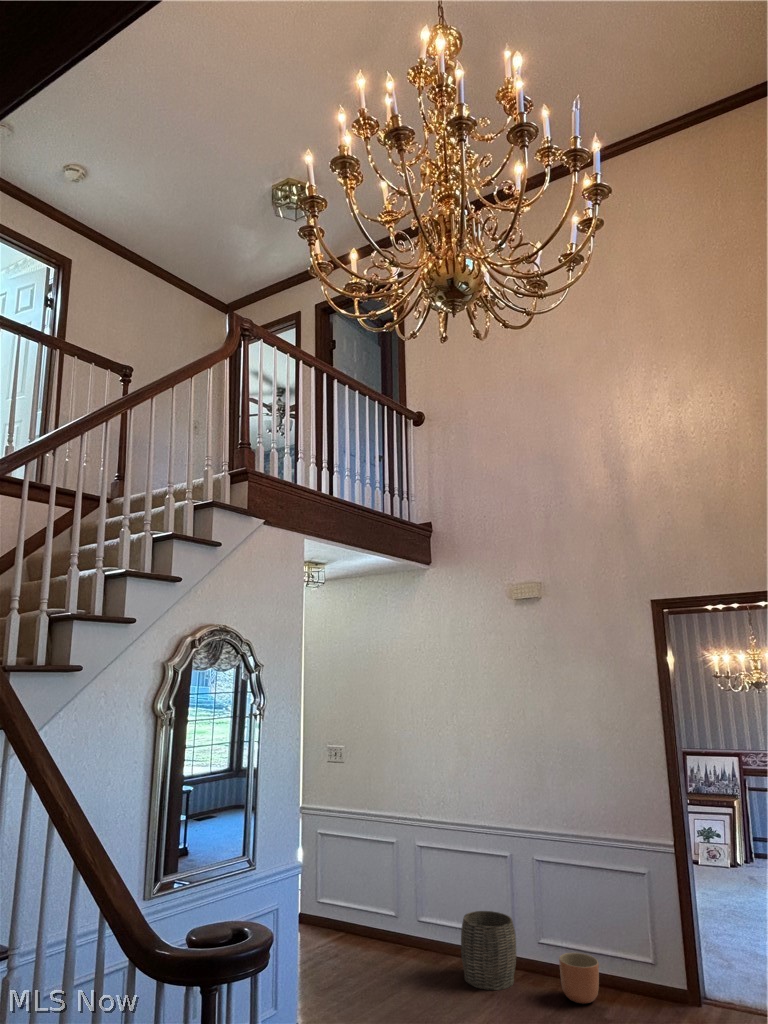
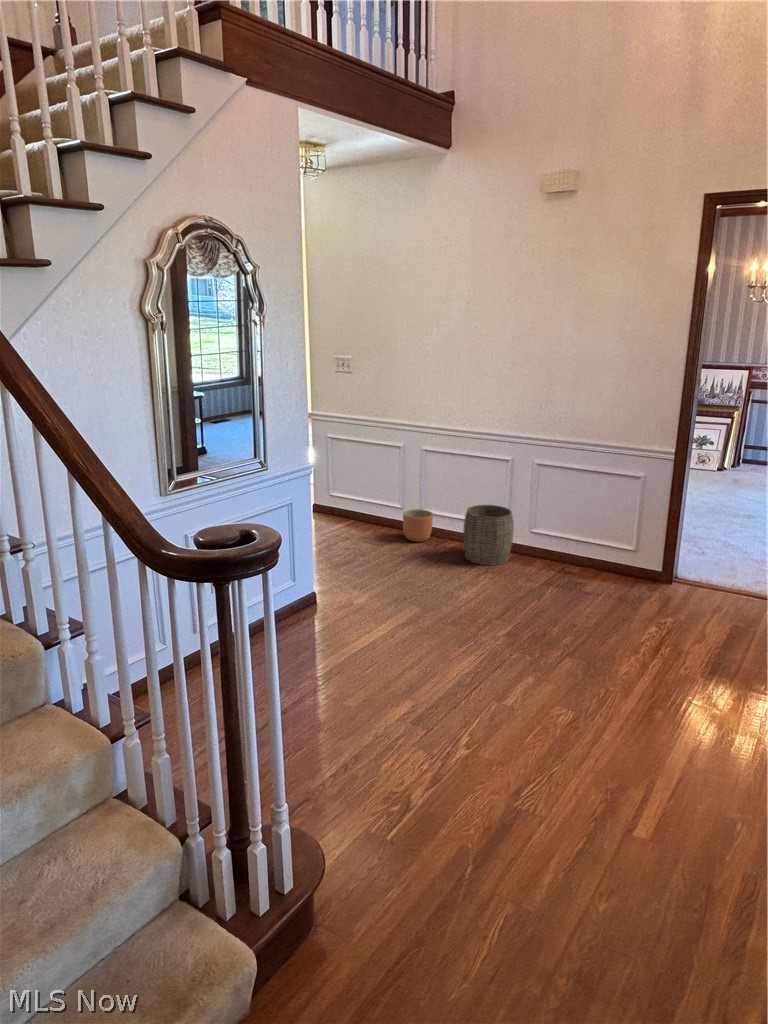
planter: present [559,953,599,1004] -> present [403,509,433,542]

